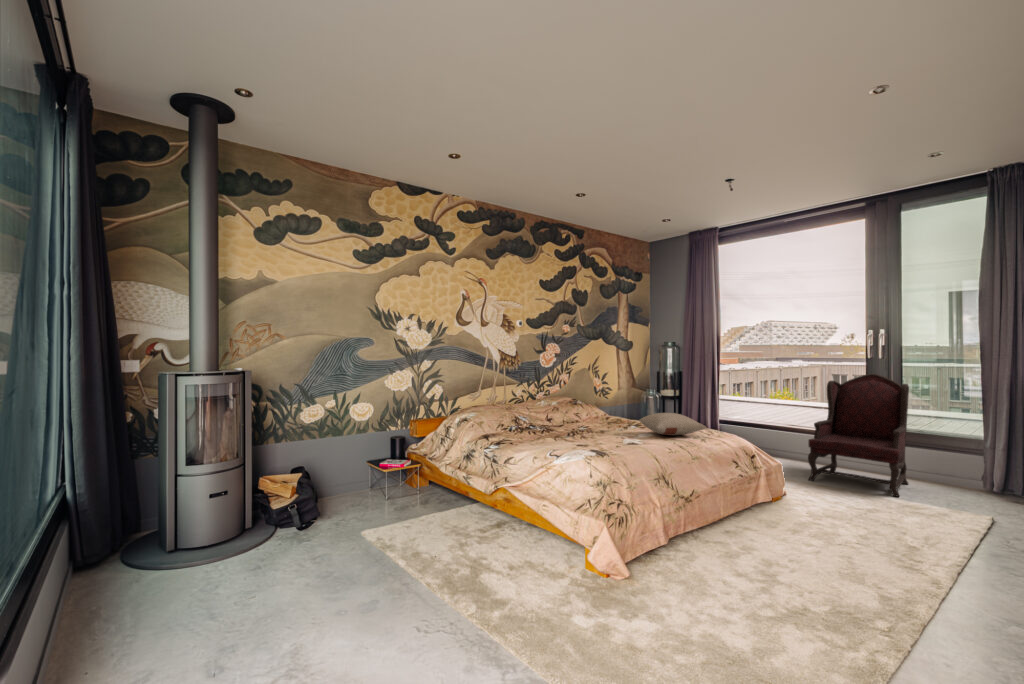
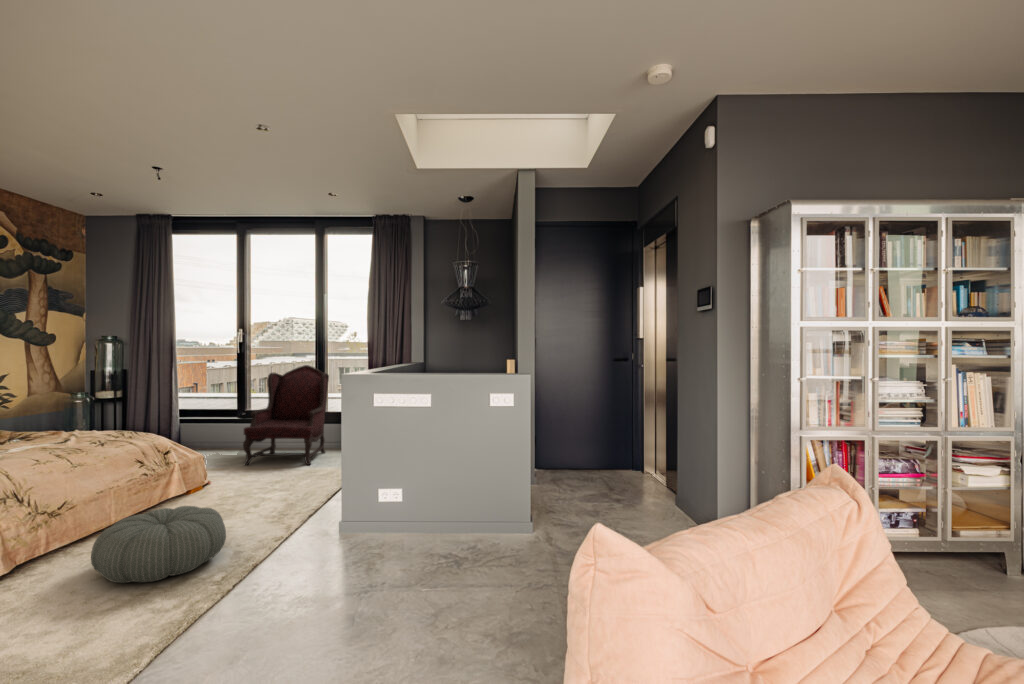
pillow: present [639,413,707,435] -> none [19,419,110,446]
pouf: none [736,519,875,605] -> present [91,506,226,583]

